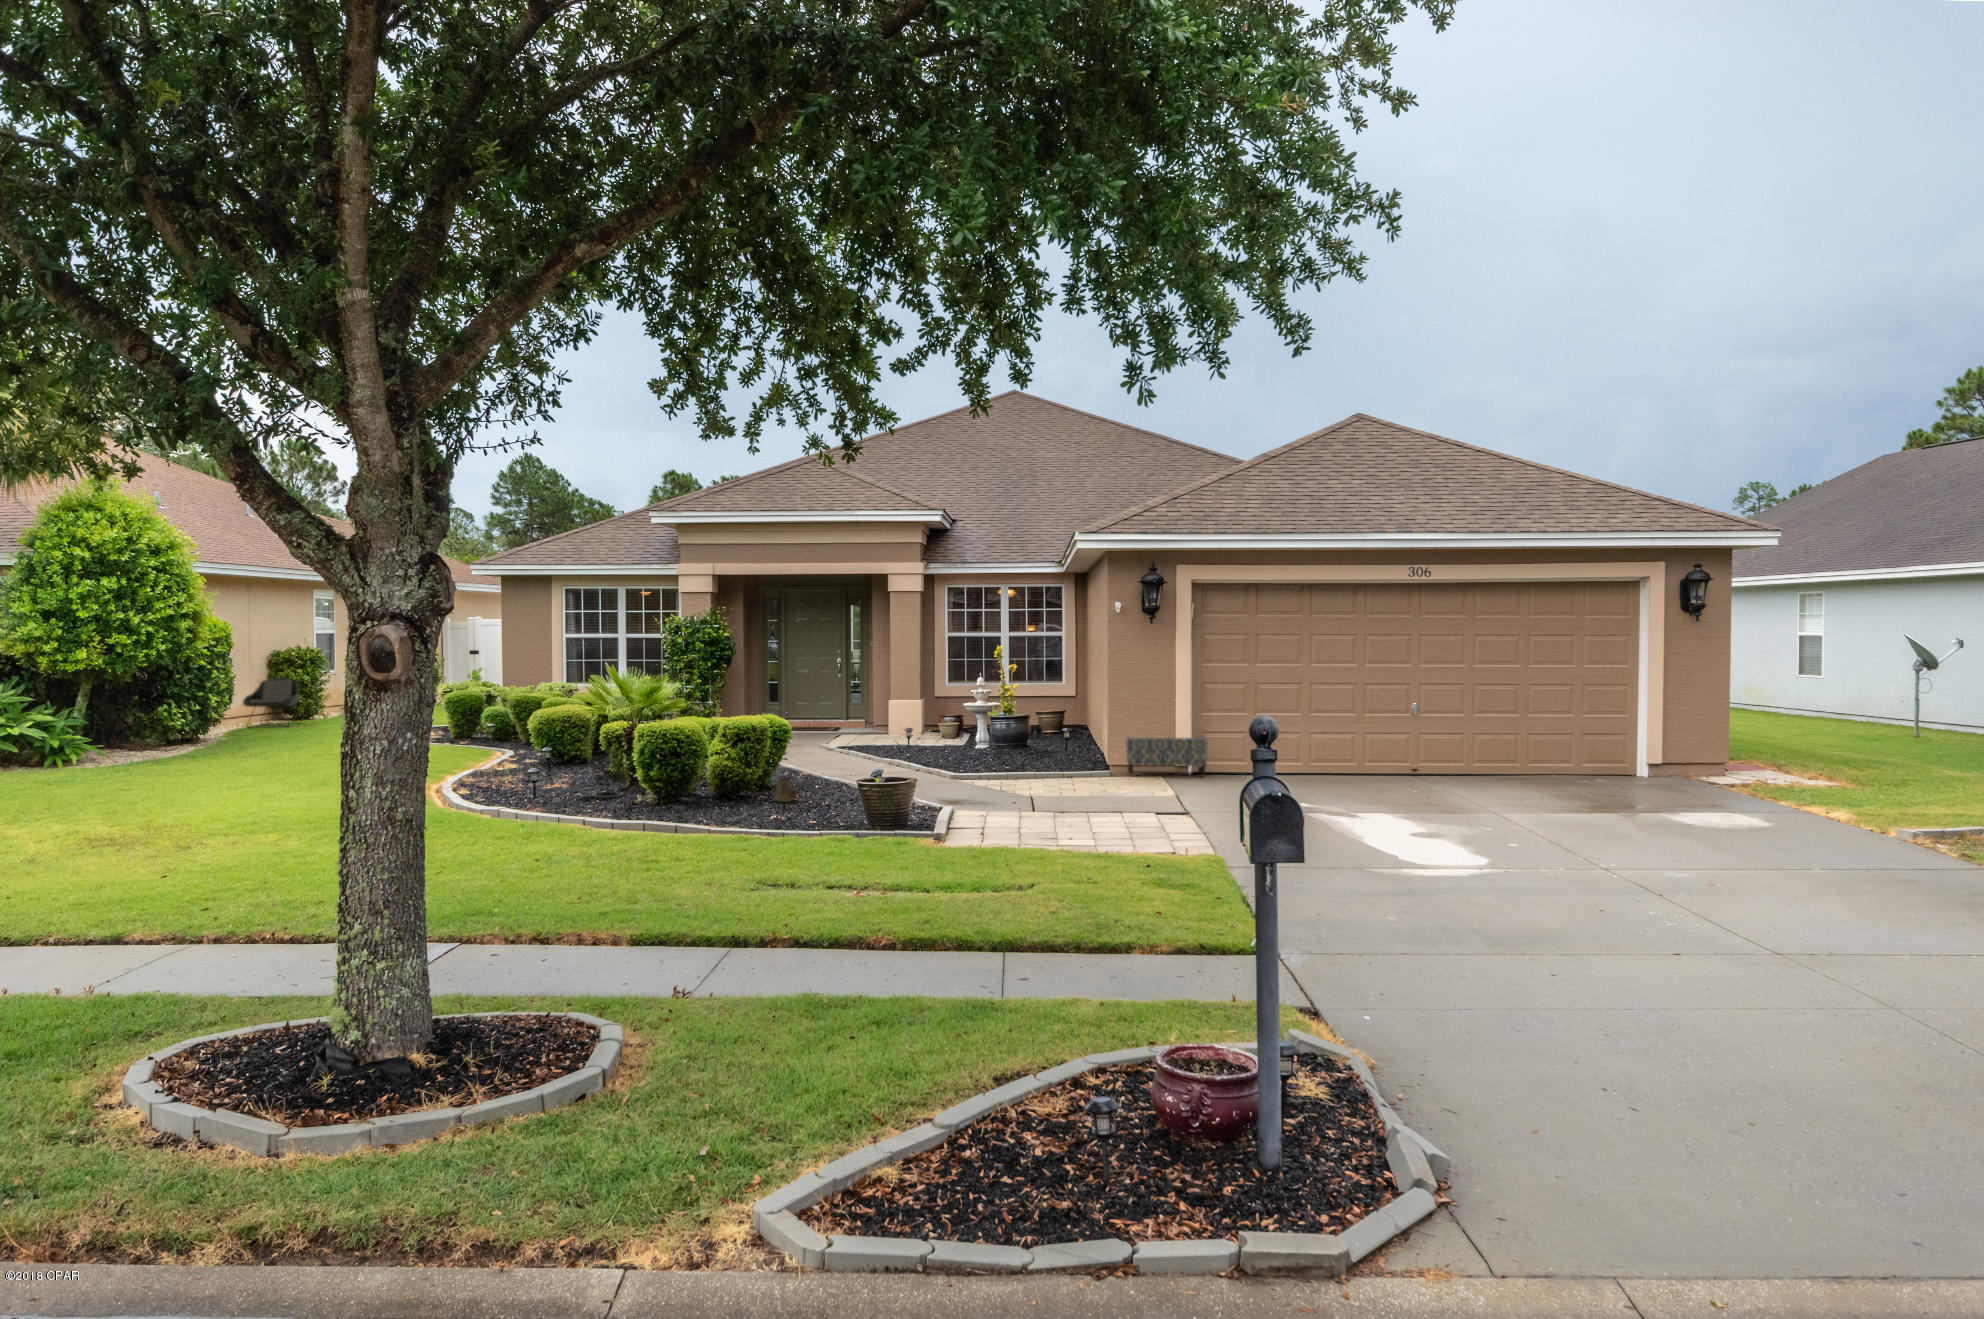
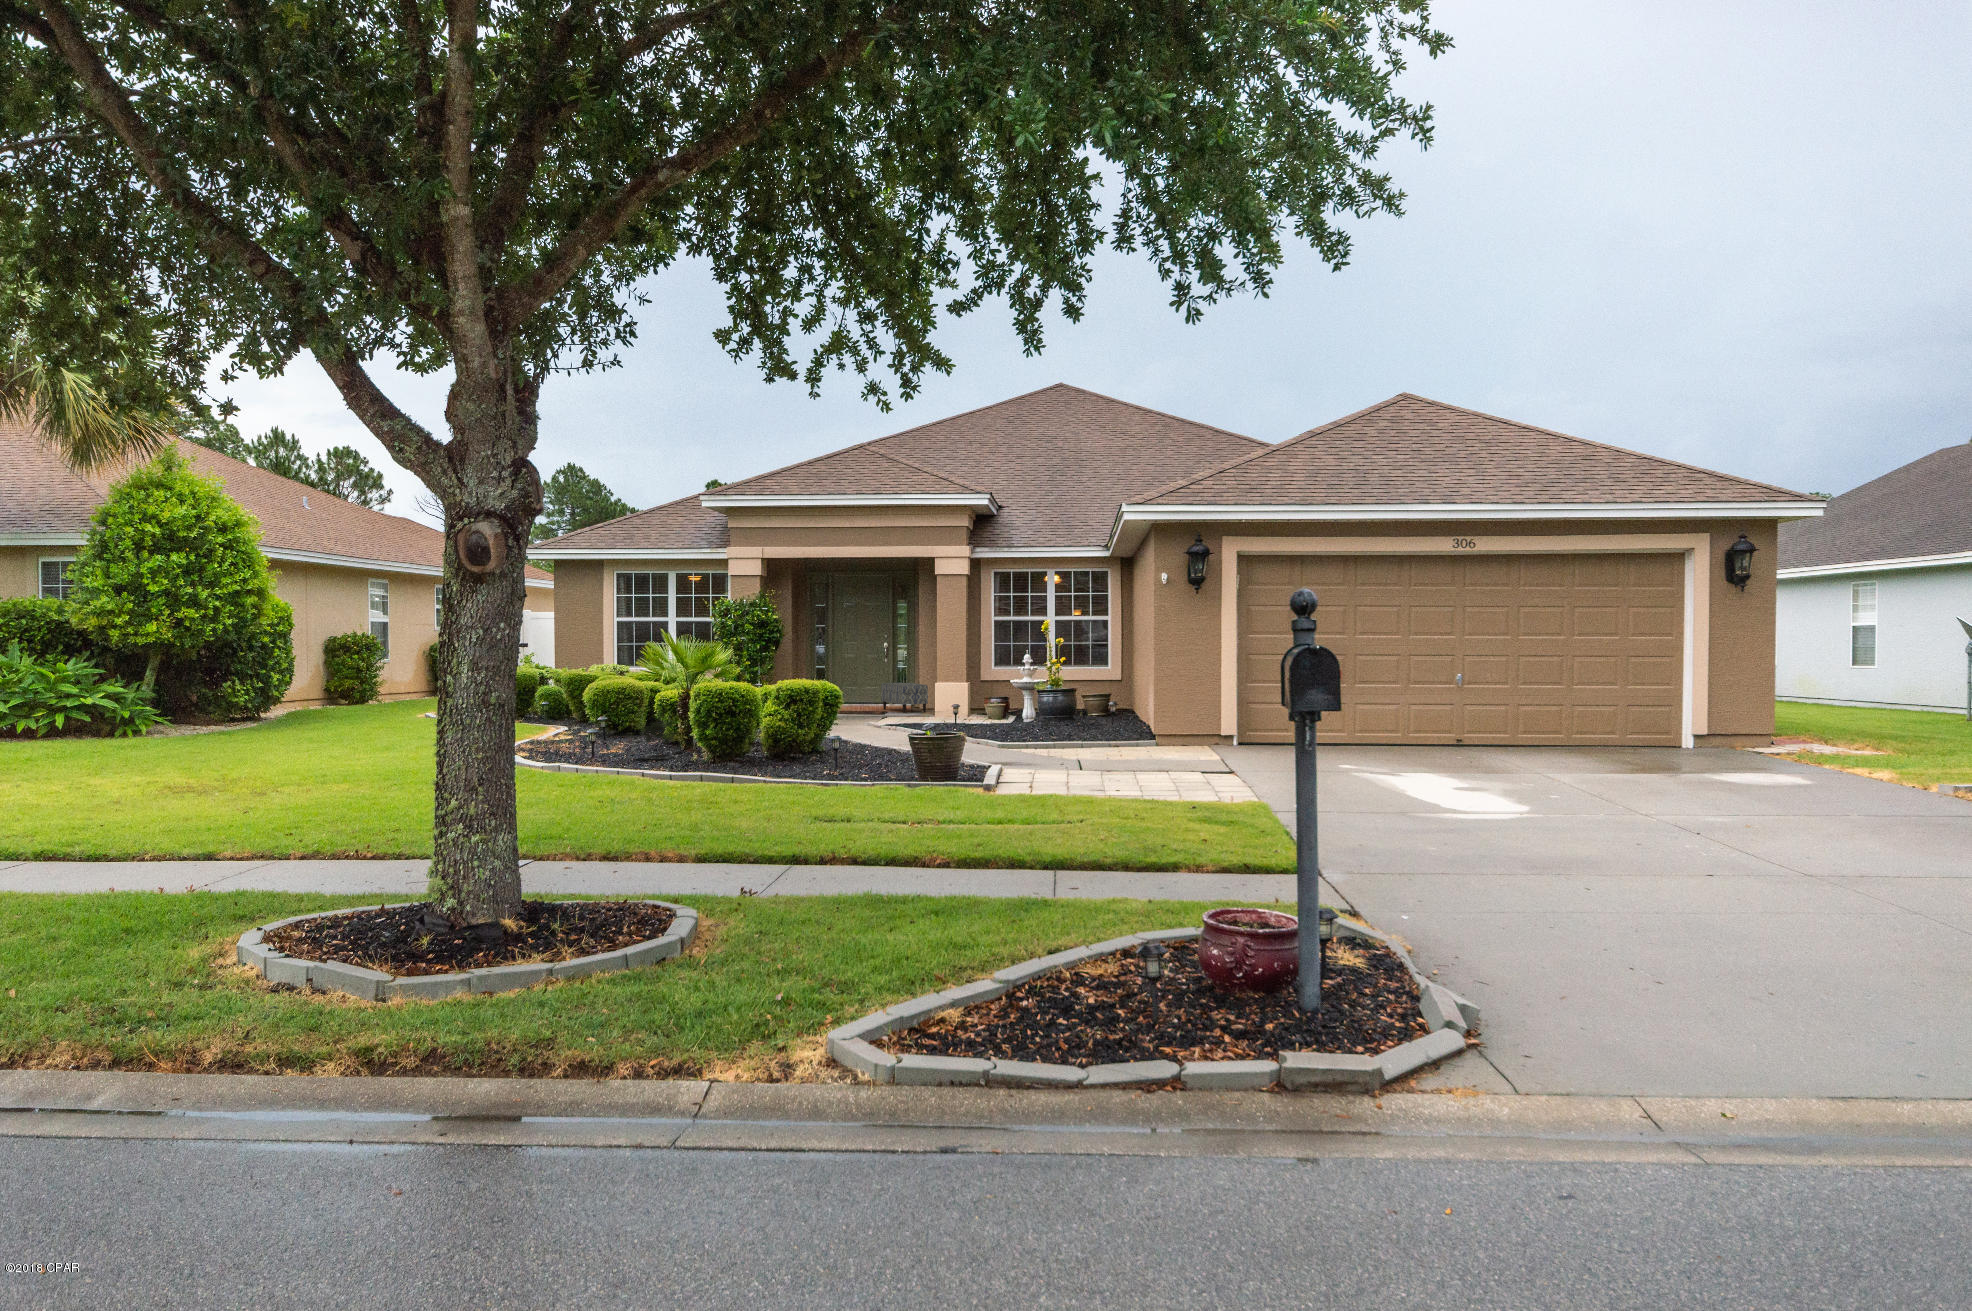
lounge chair: present [243,678,301,726] -> none [300,661,355,709]
bench: present [1126,737,1207,777] -> present [881,682,928,713]
watering can: present [769,776,807,802] -> none [815,736,858,764]

